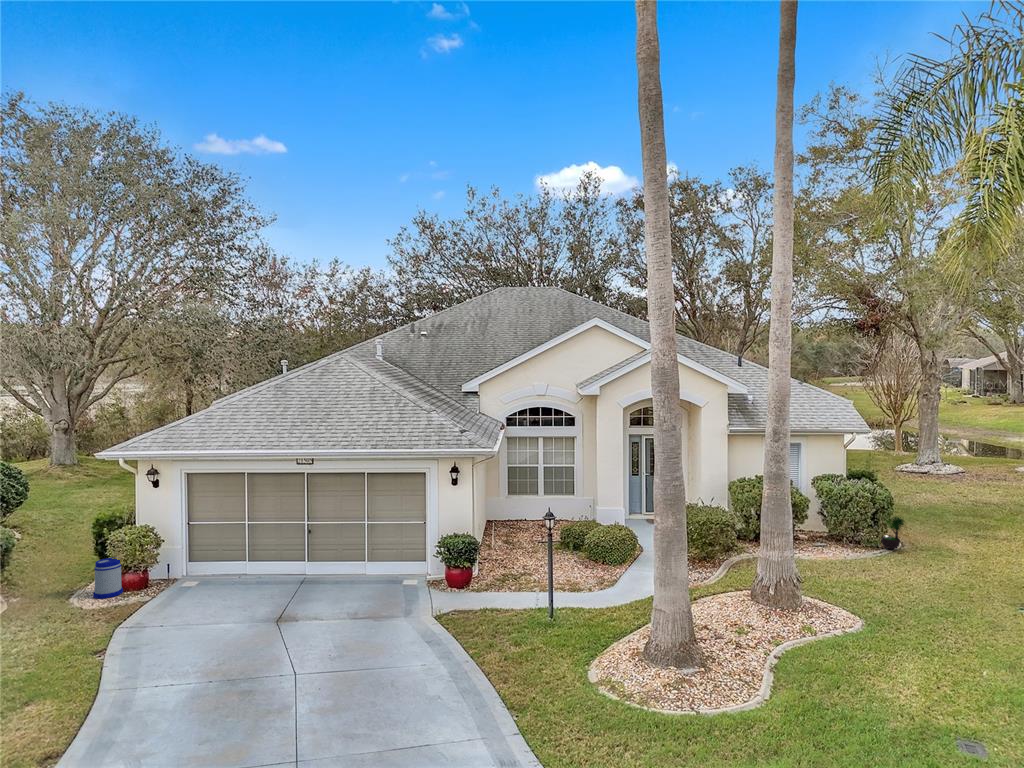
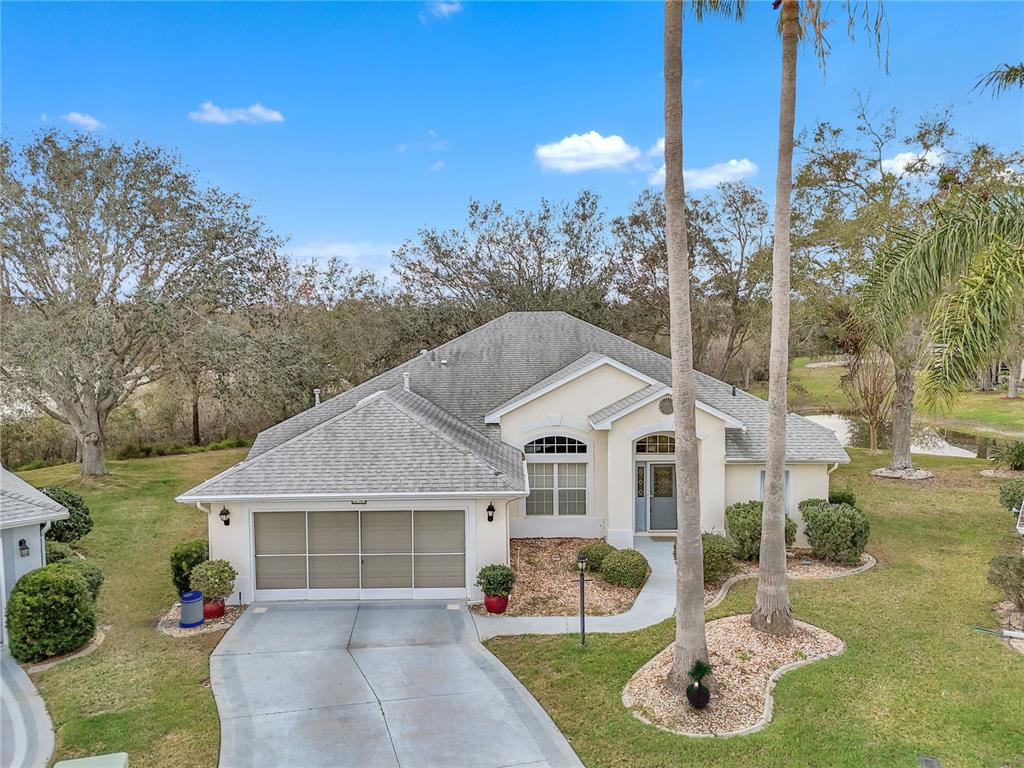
potted tree: present [881,517,904,549] -> present [686,659,713,707]

